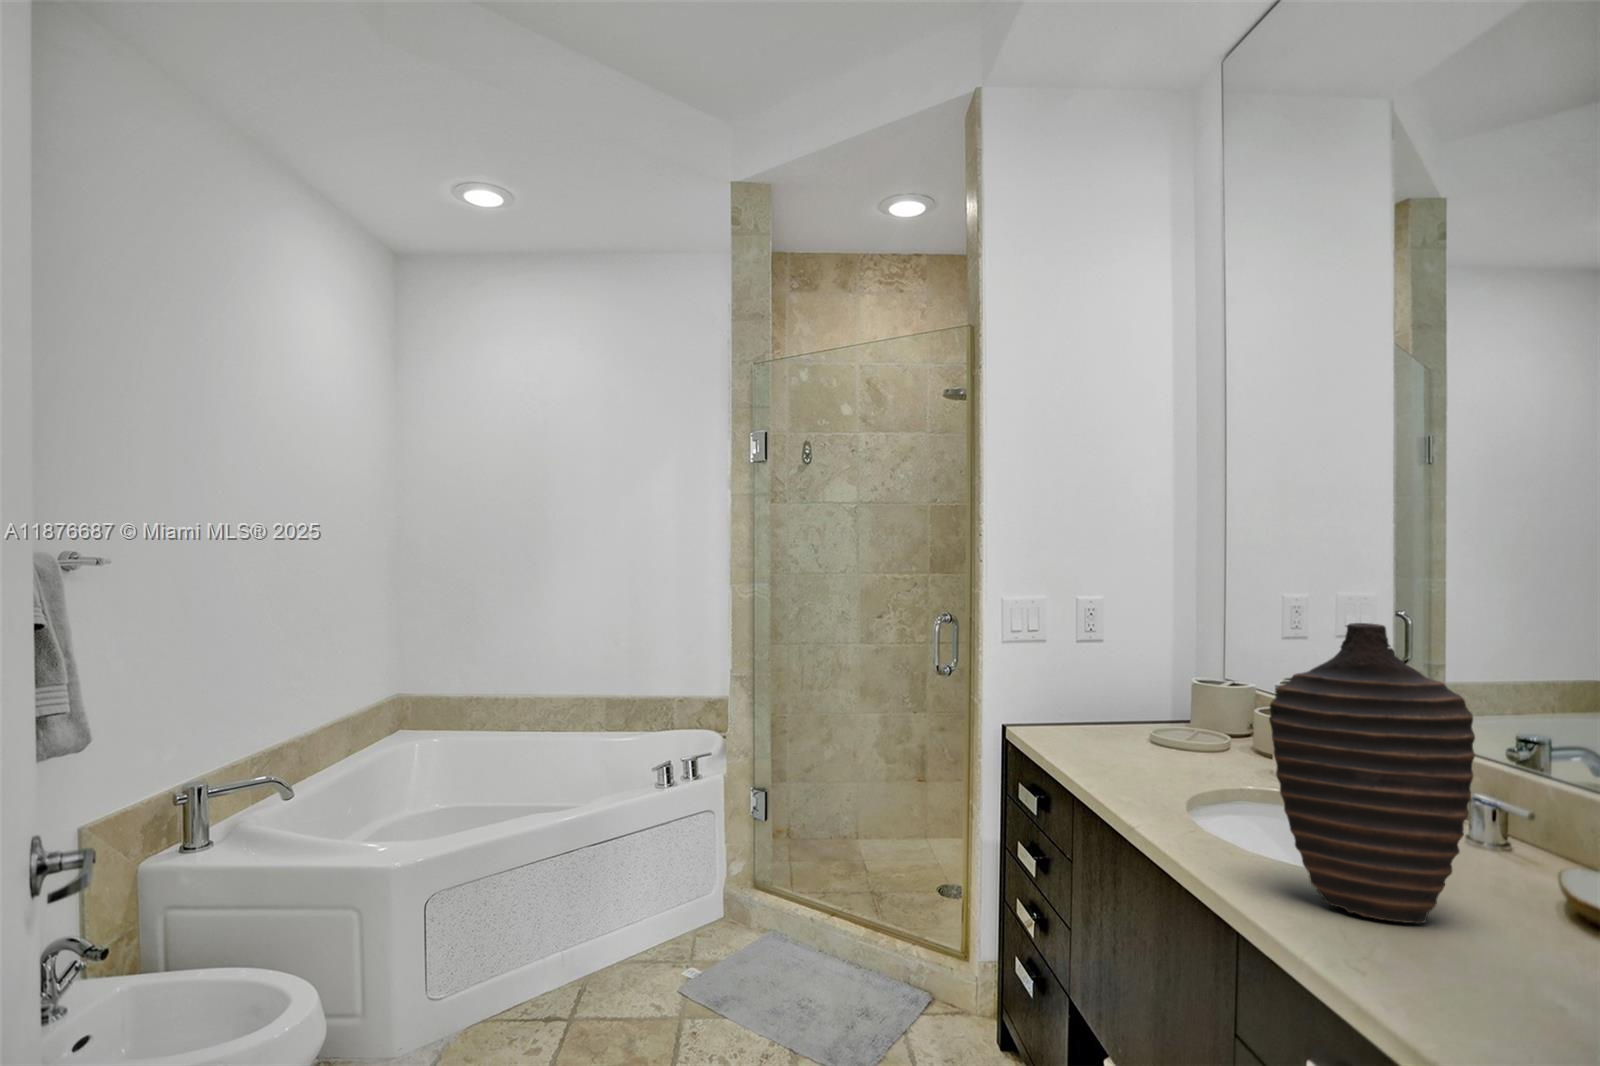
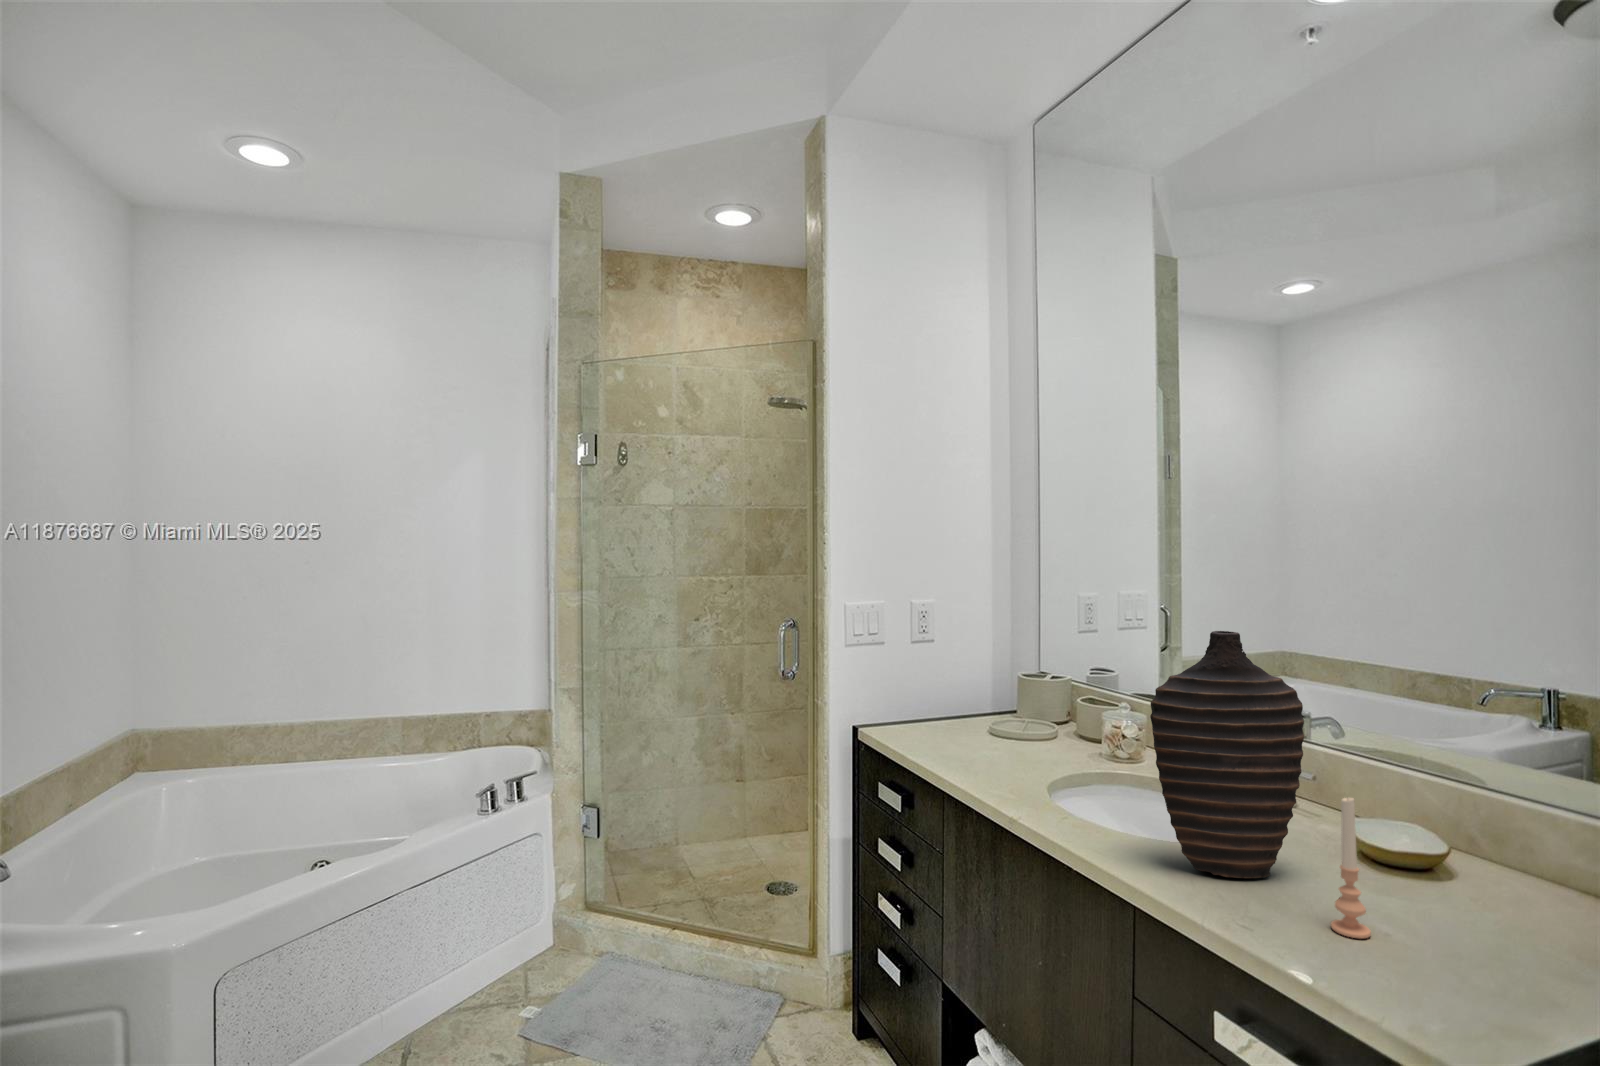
candle: none [1483,829,1539,1010] -> present [1331,798,1371,938]

